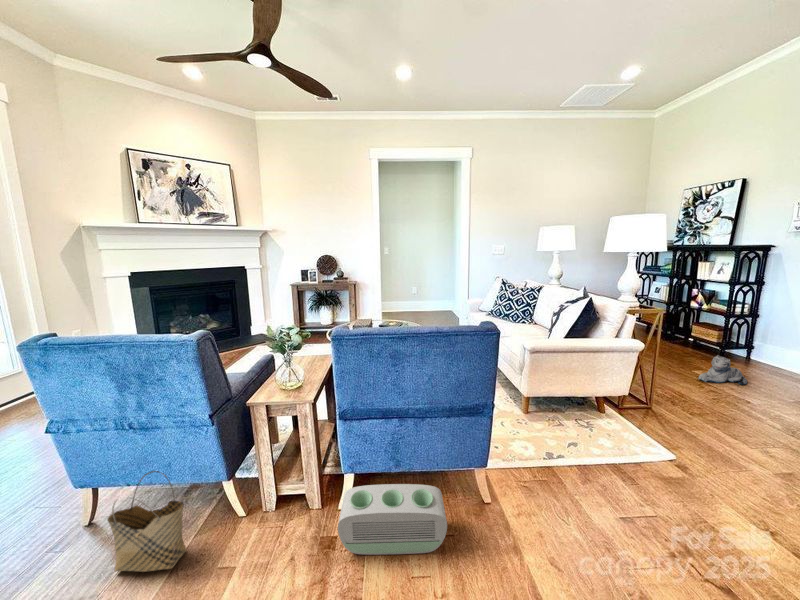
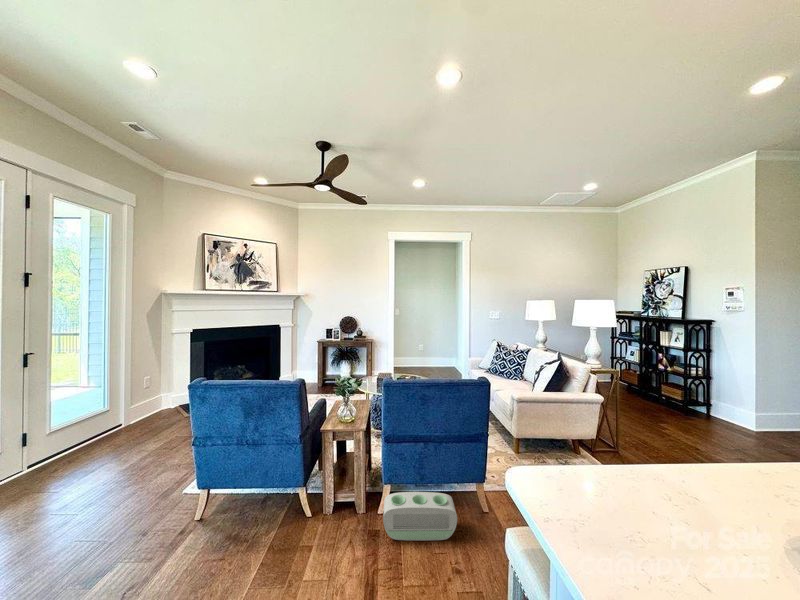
plush toy: present [698,355,747,385] -> none [661,410,701,436]
woven basket: present [107,471,186,571] -> none [232,475,279,546]

